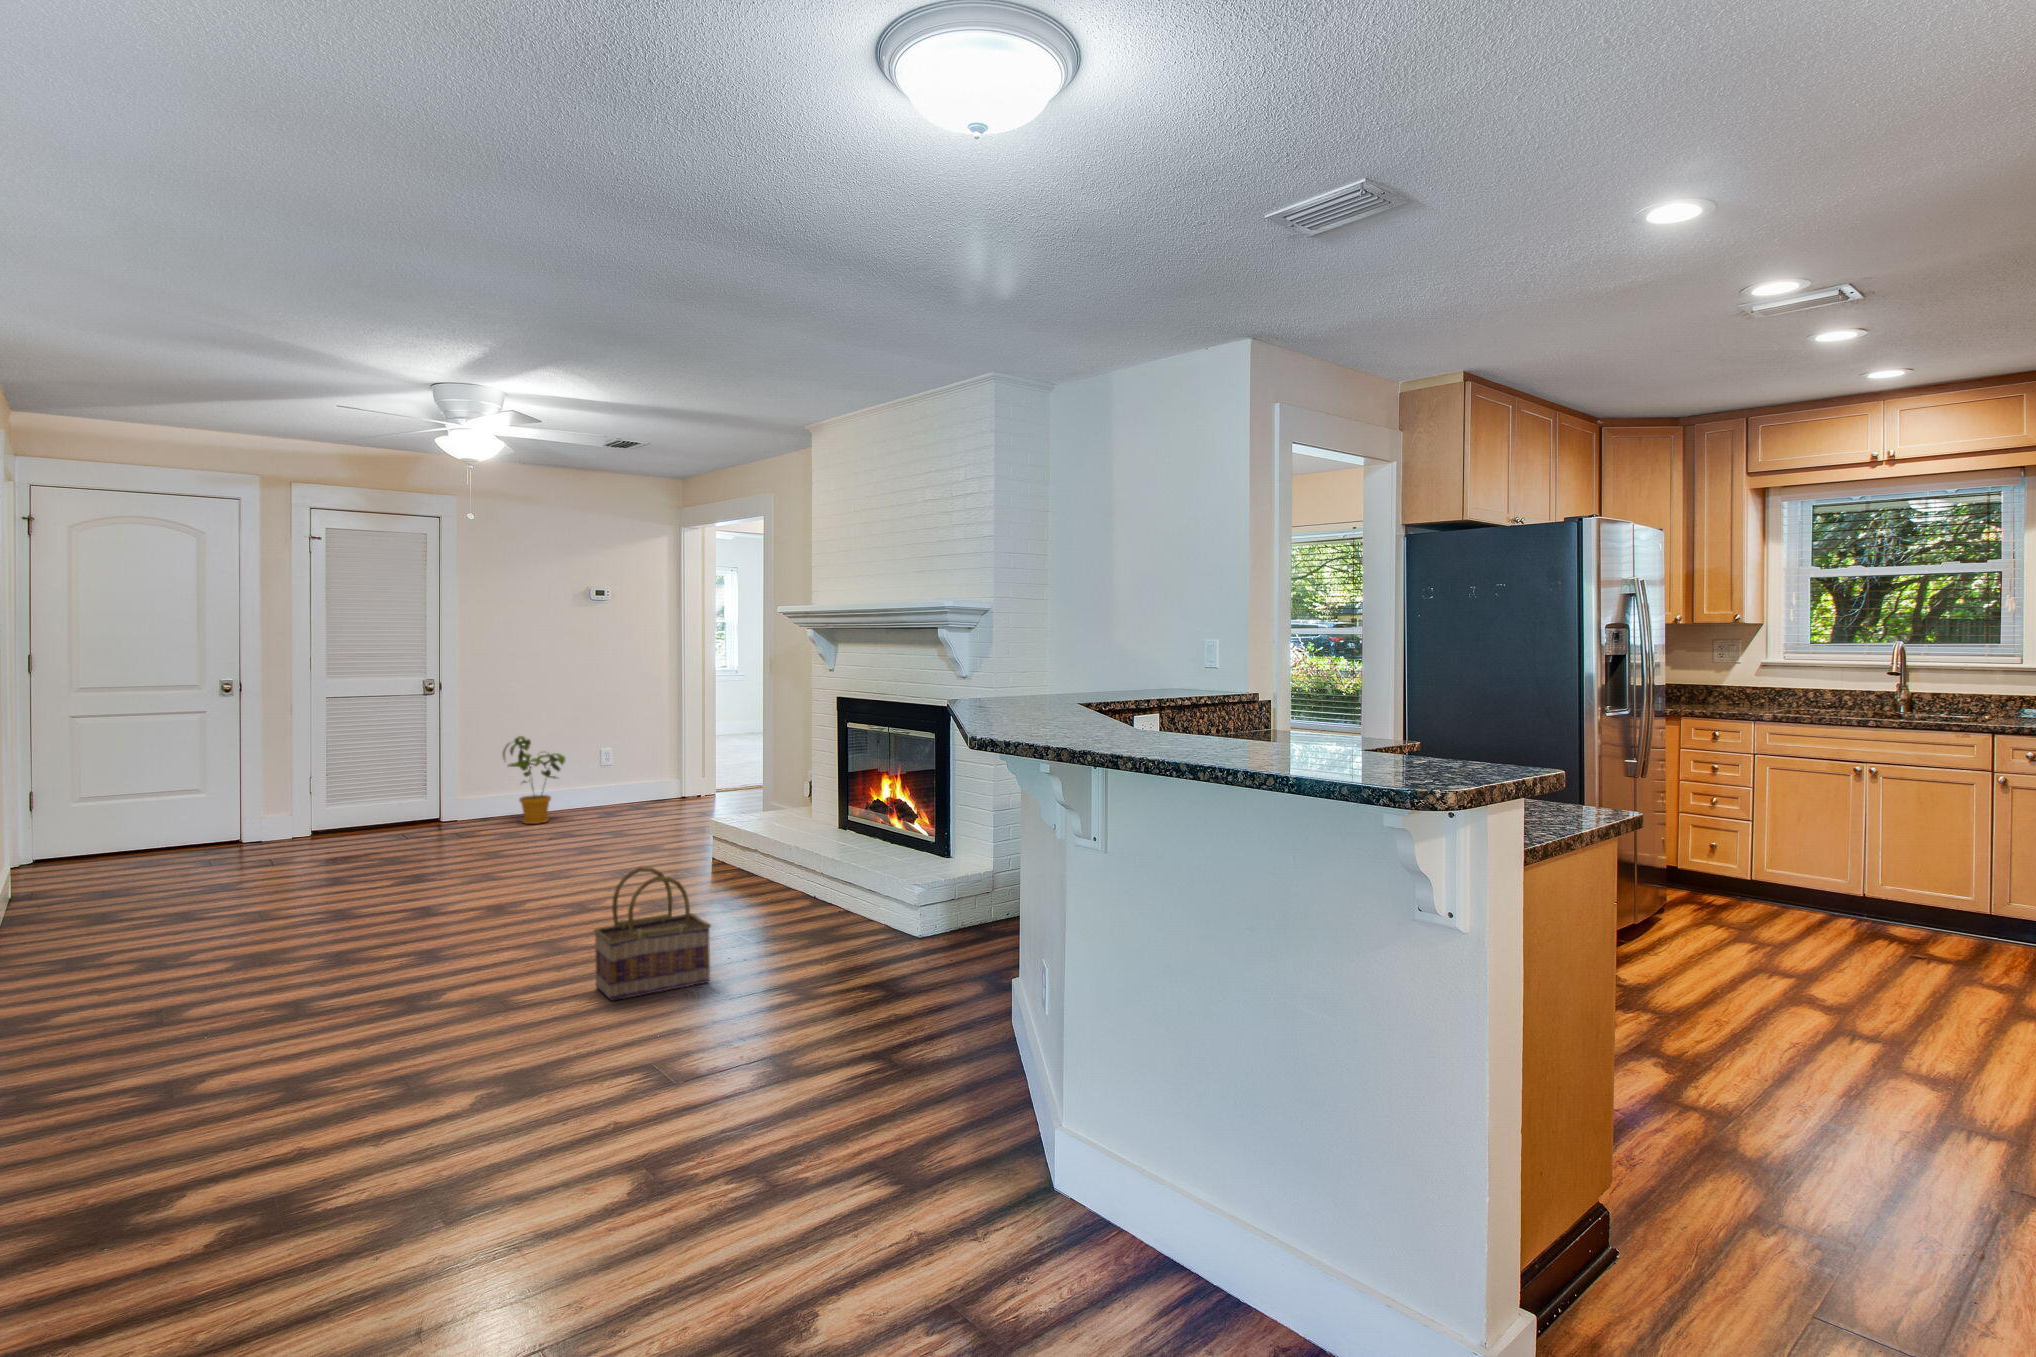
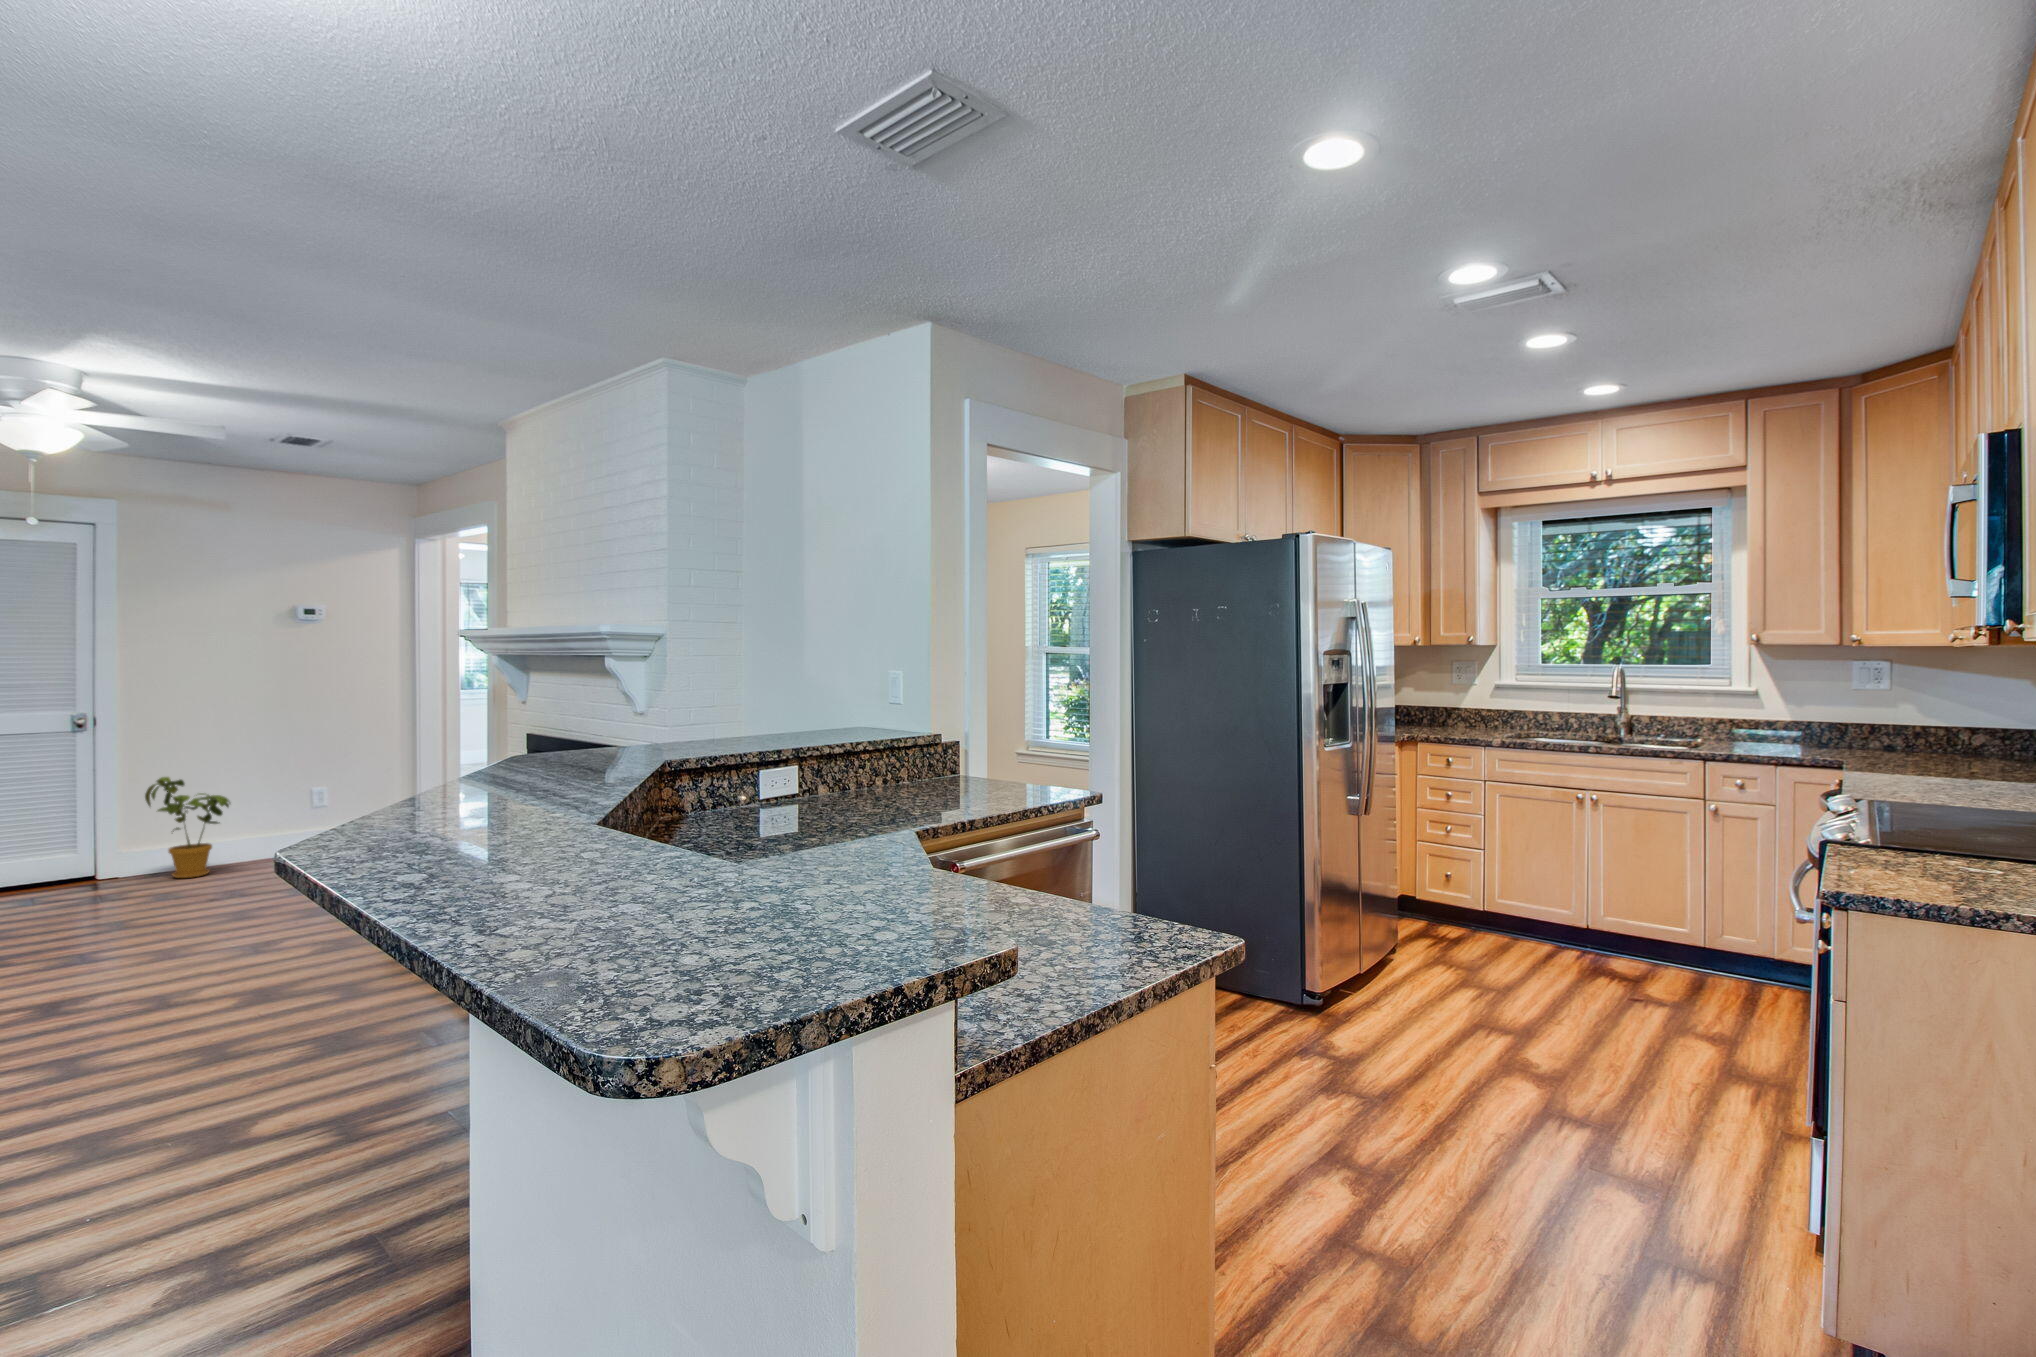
basket: present [594,867,711,1000] -> none [40,974,222,1164]

